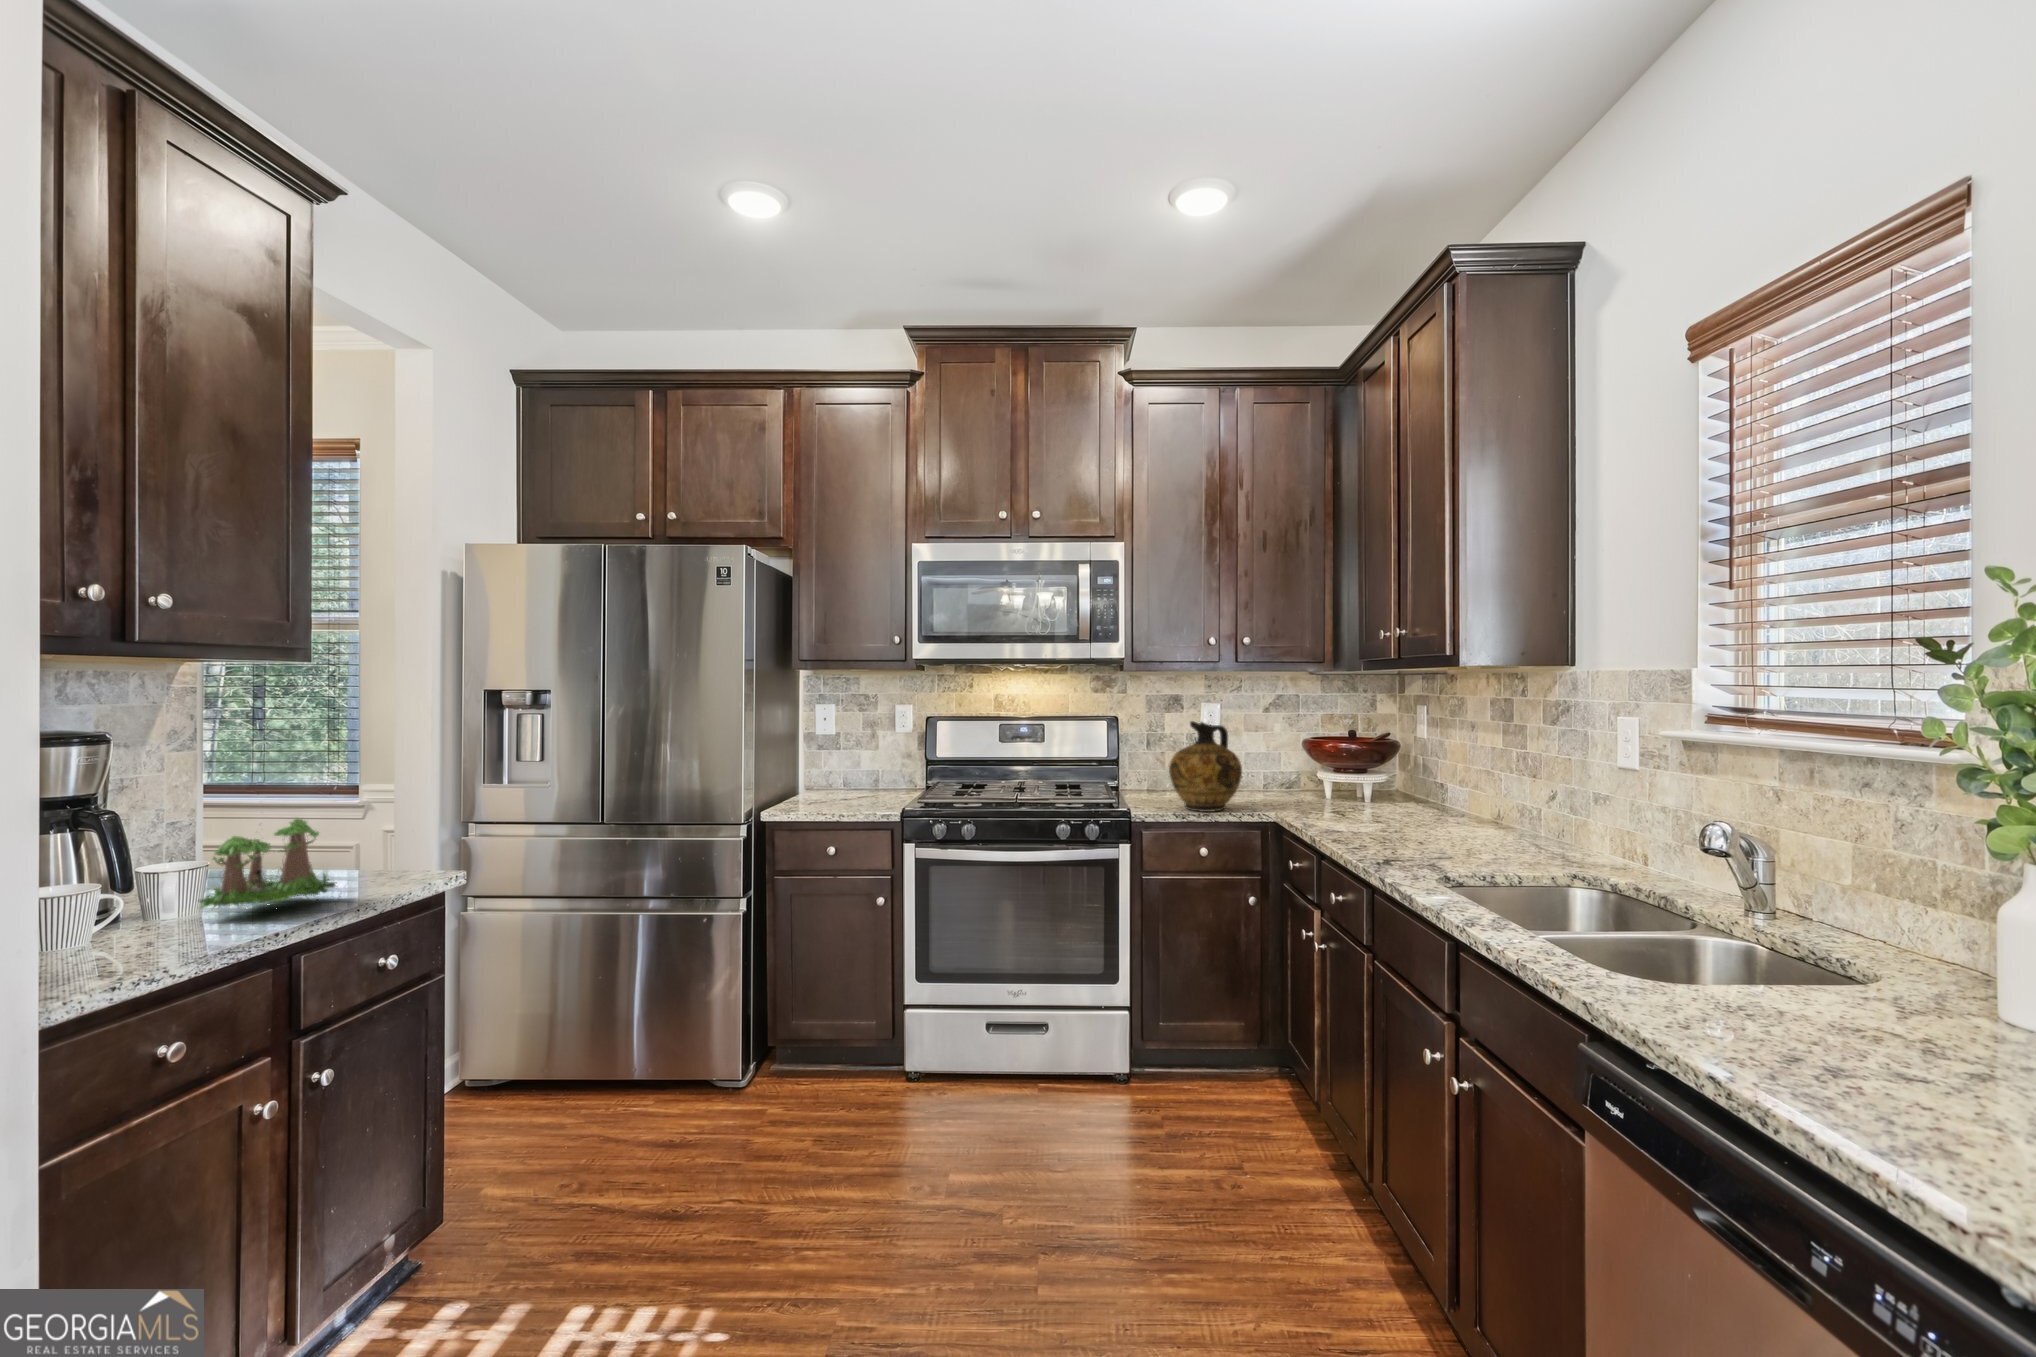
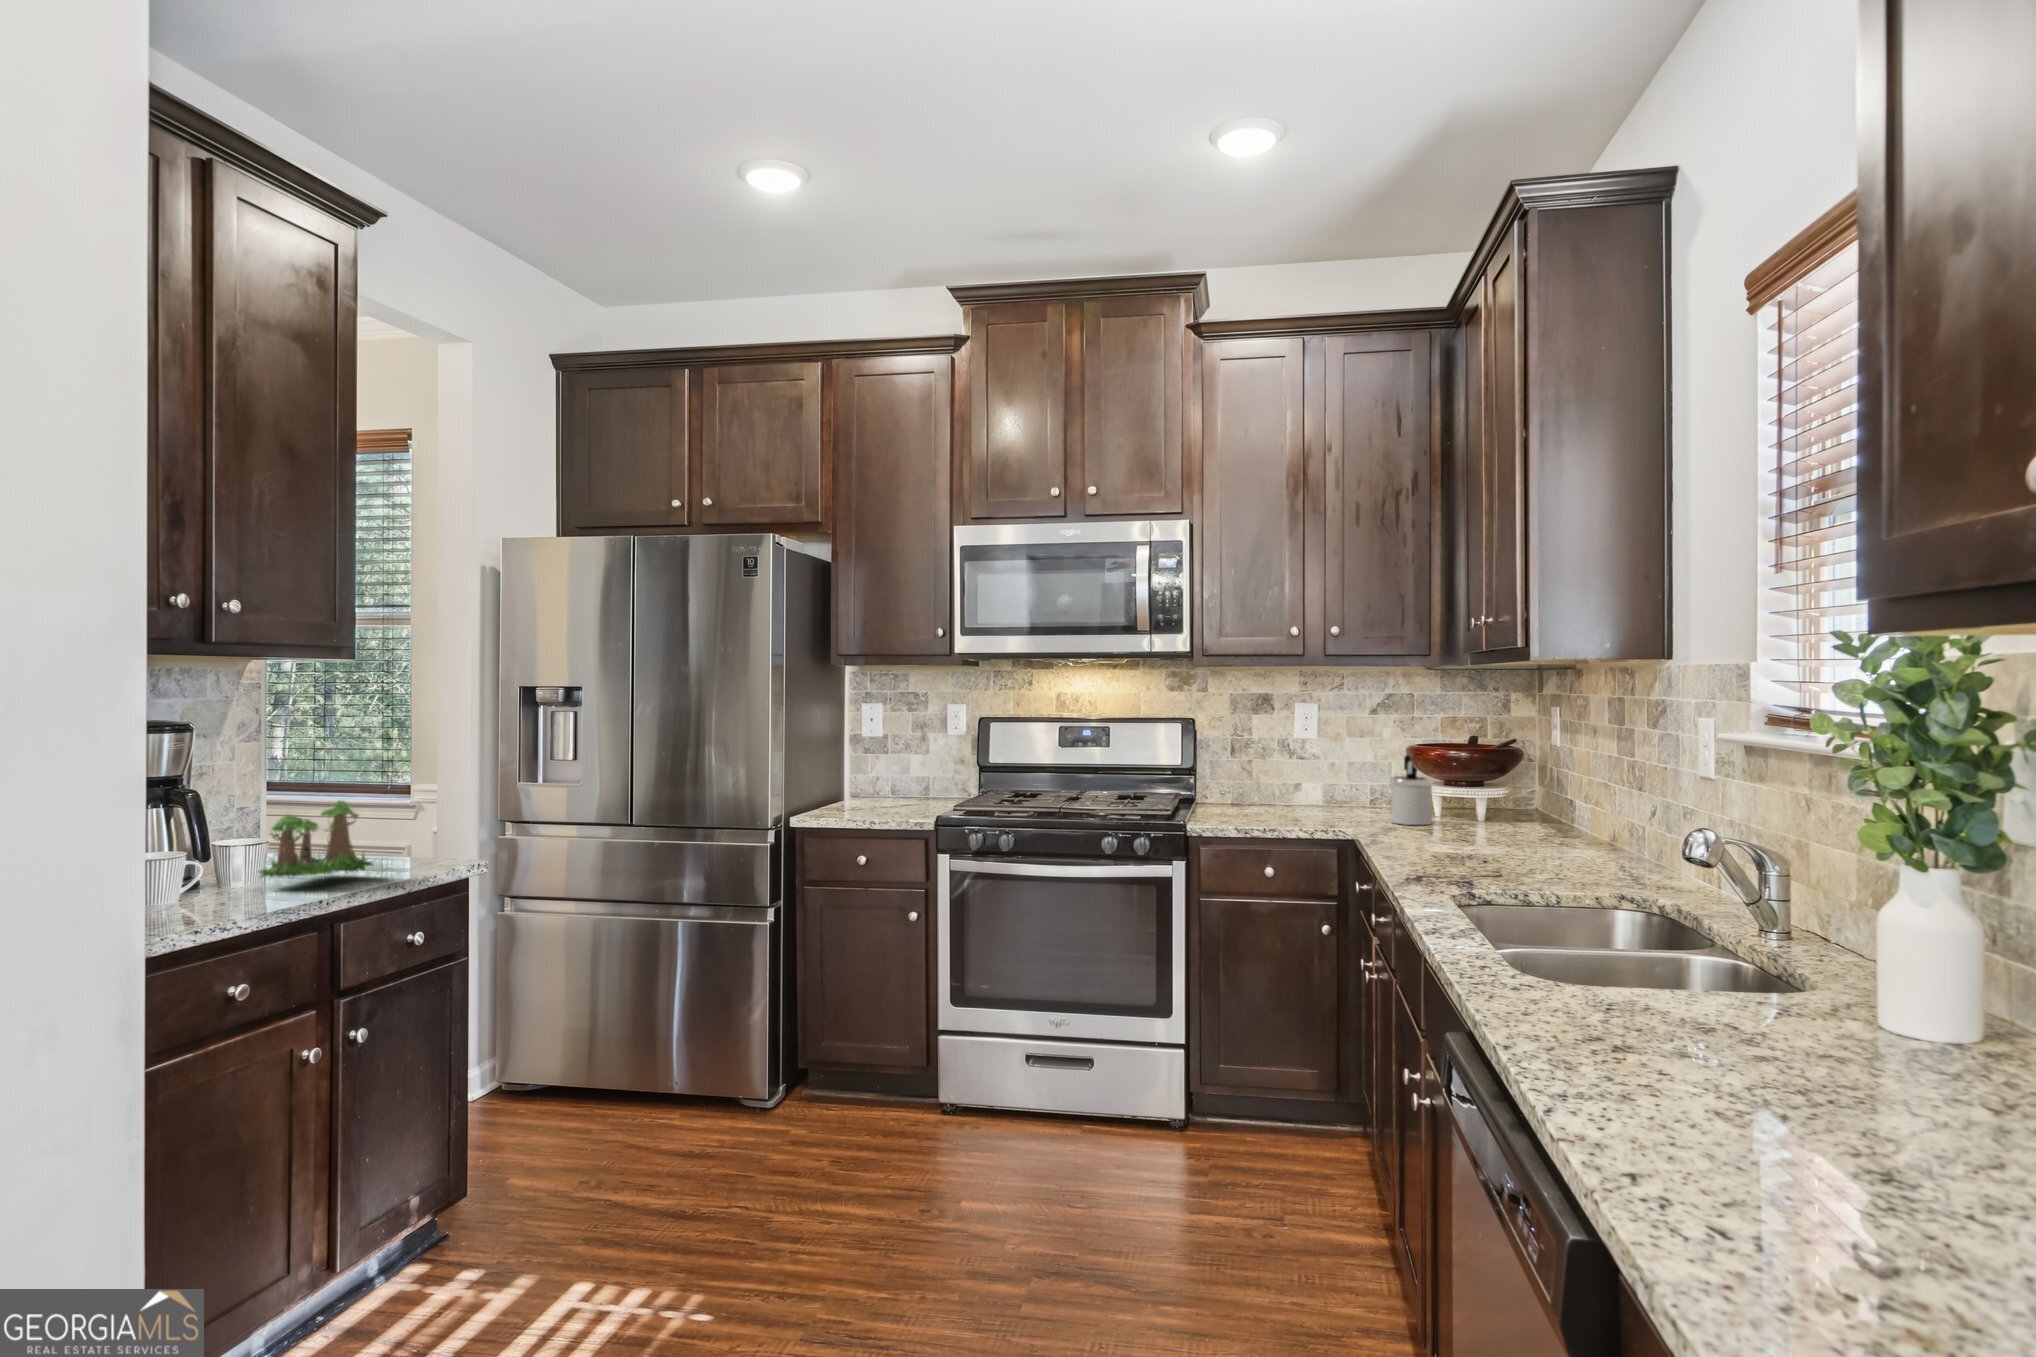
ceramic jug: present [1169,721,1242,812] -> none [1236,724,1319,826]
soap dispenser: none [1298,747,1335,807] -> present [1390,755,1432,825]

